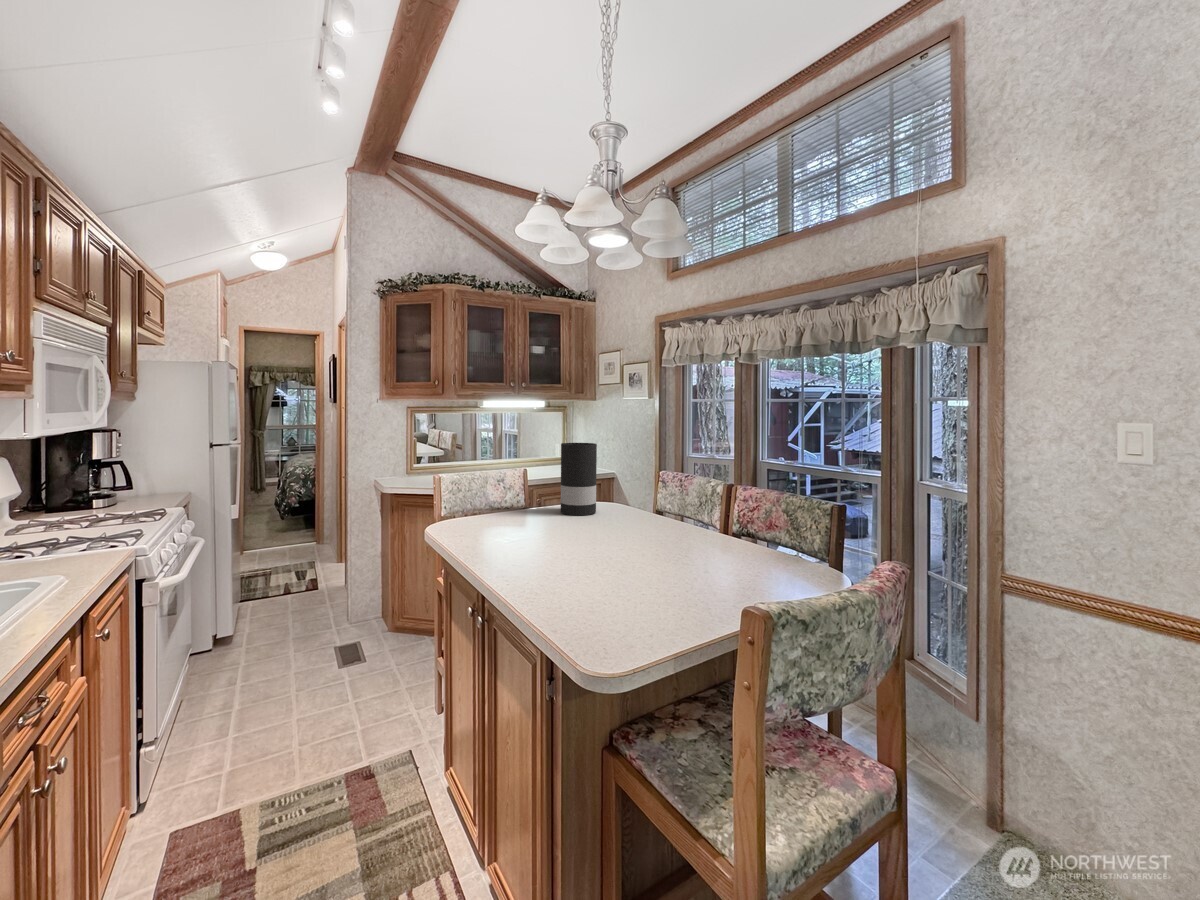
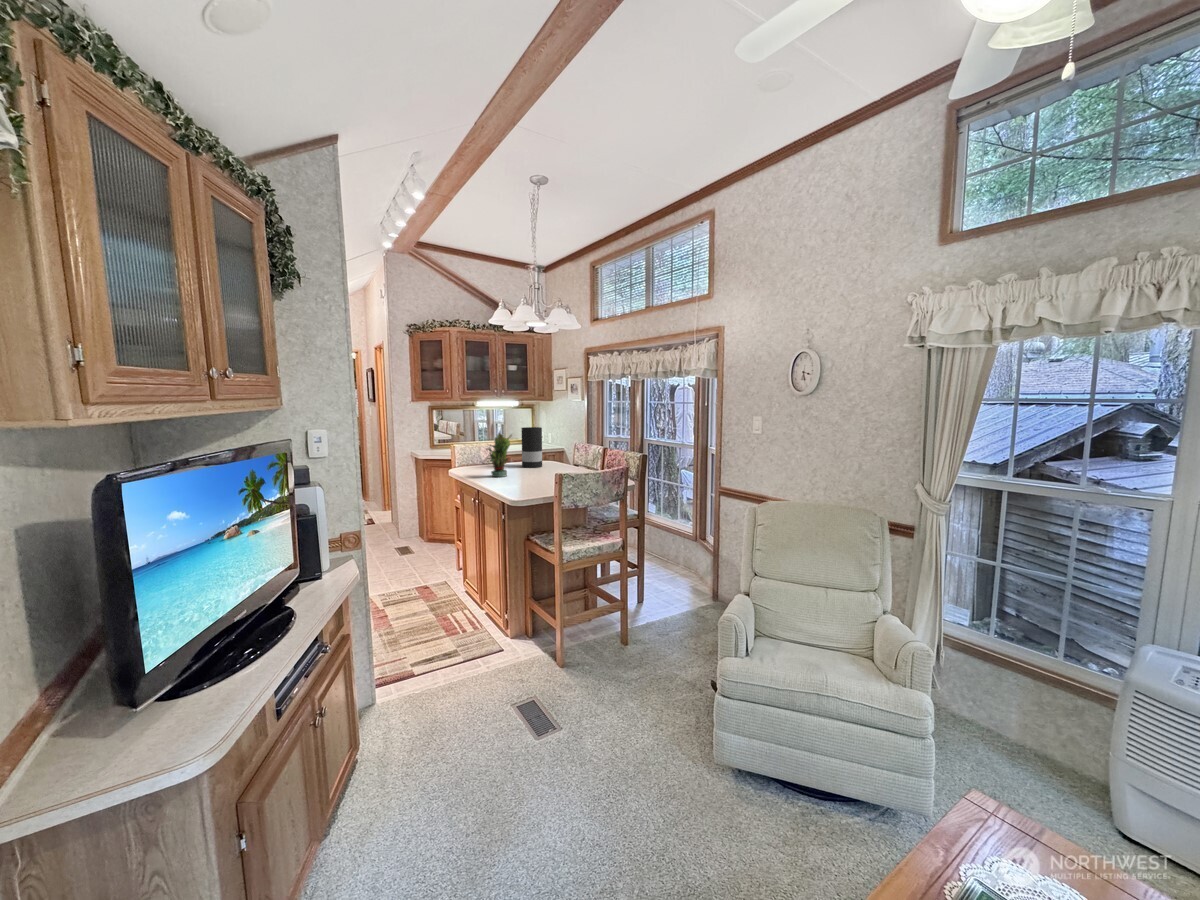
potted plant: none [495,454,550,539] -> present [486,433,512,477]

